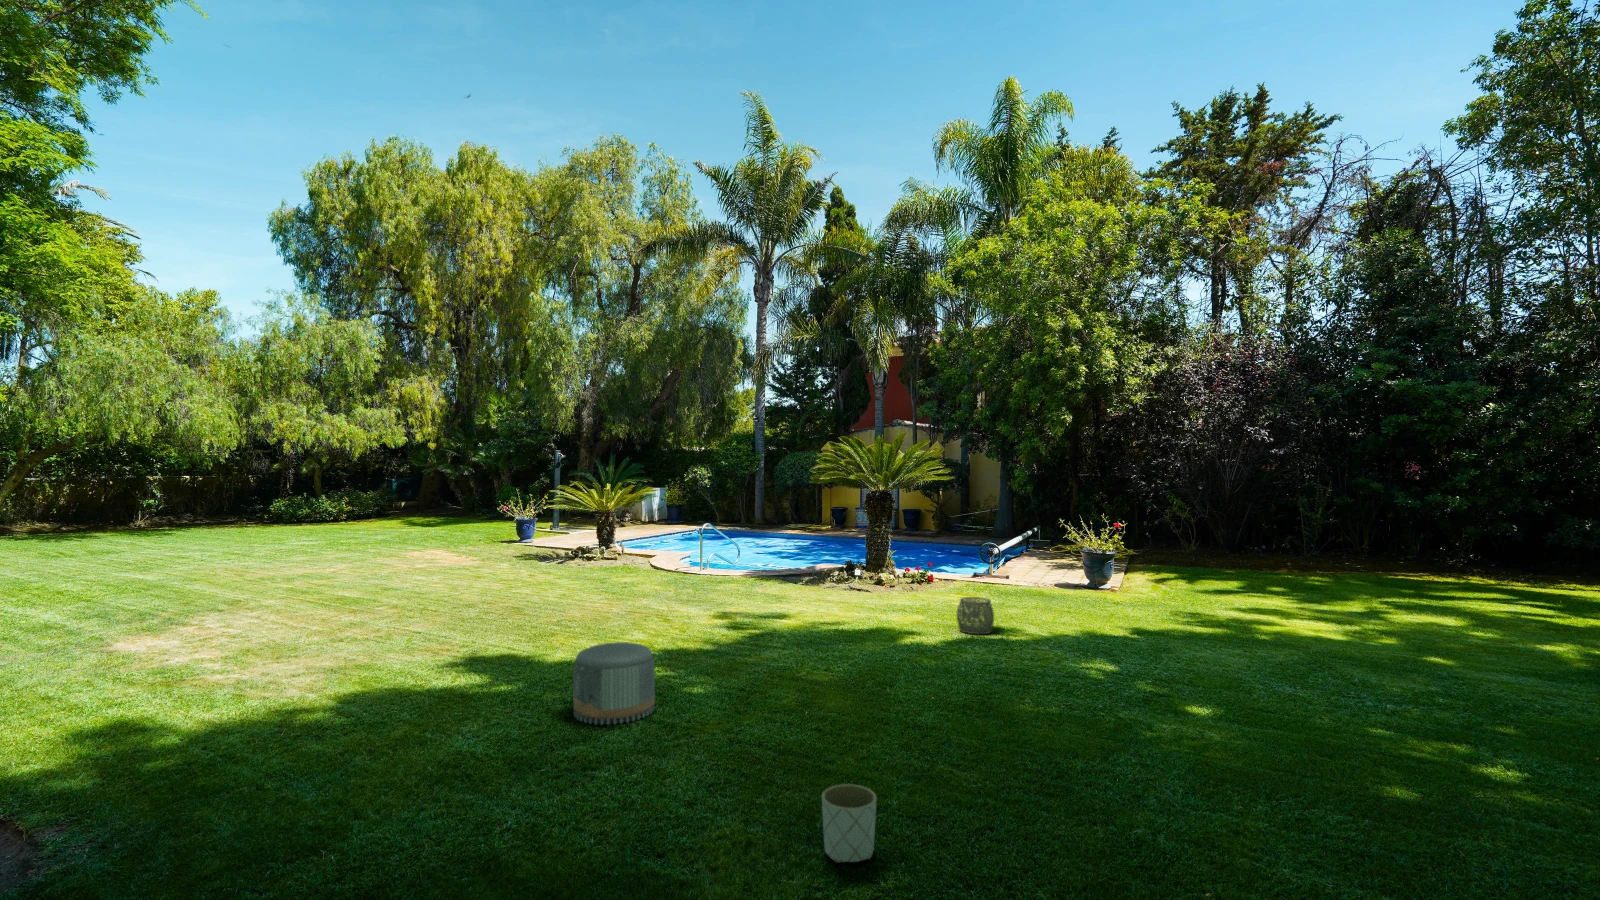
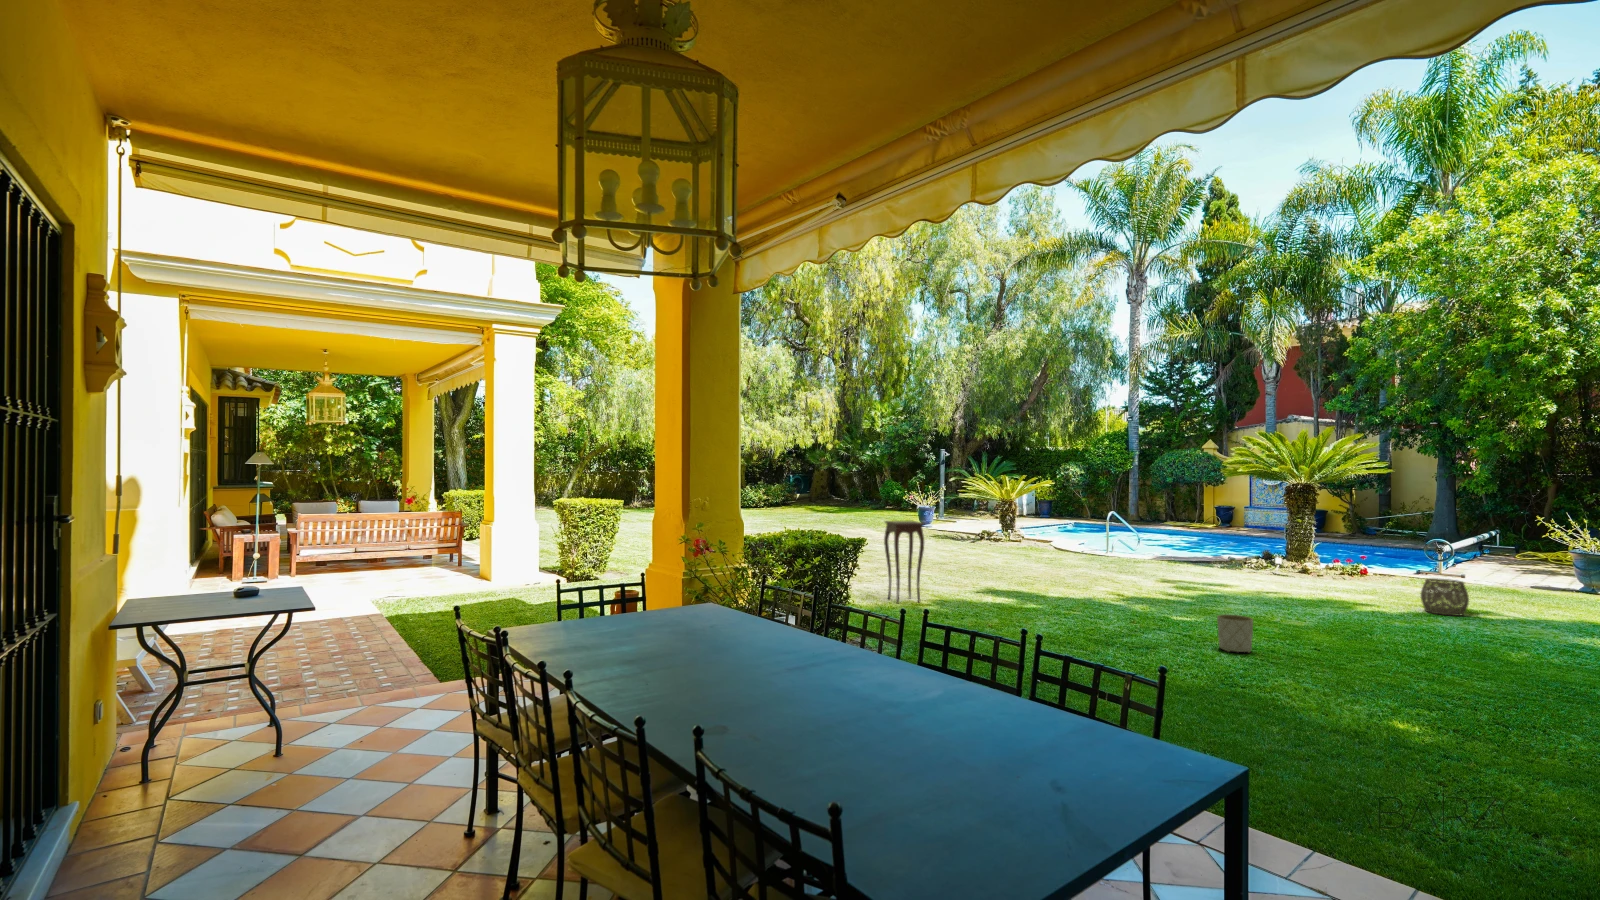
side table: none [349,572,403,689] -> present [884,521,924,603]
pouf: present [574,642,655,724] -> none [1075,578,1143,639]
planter: present [822,784,877,863] -> present [1217,614,1253,653]

